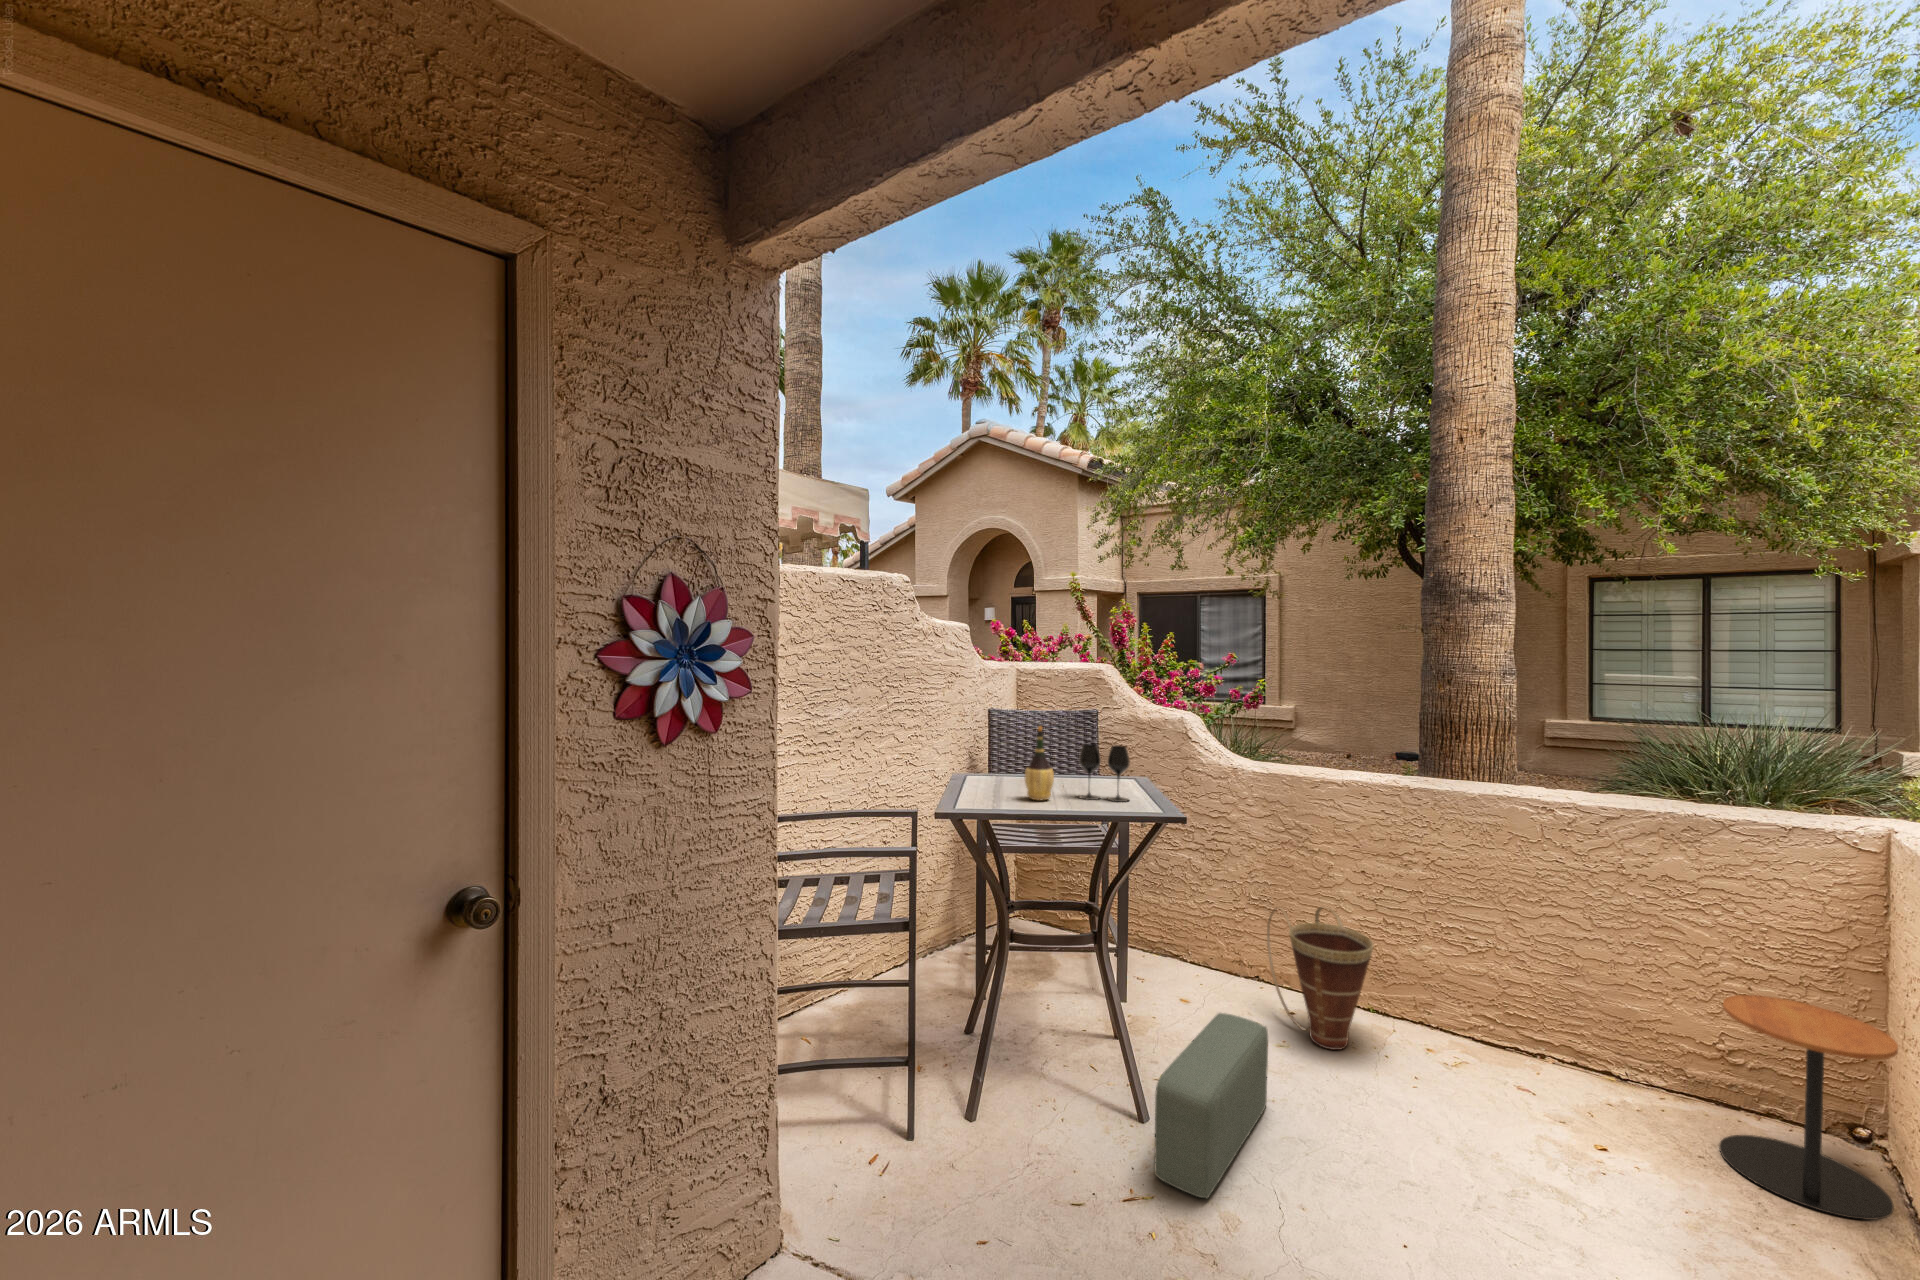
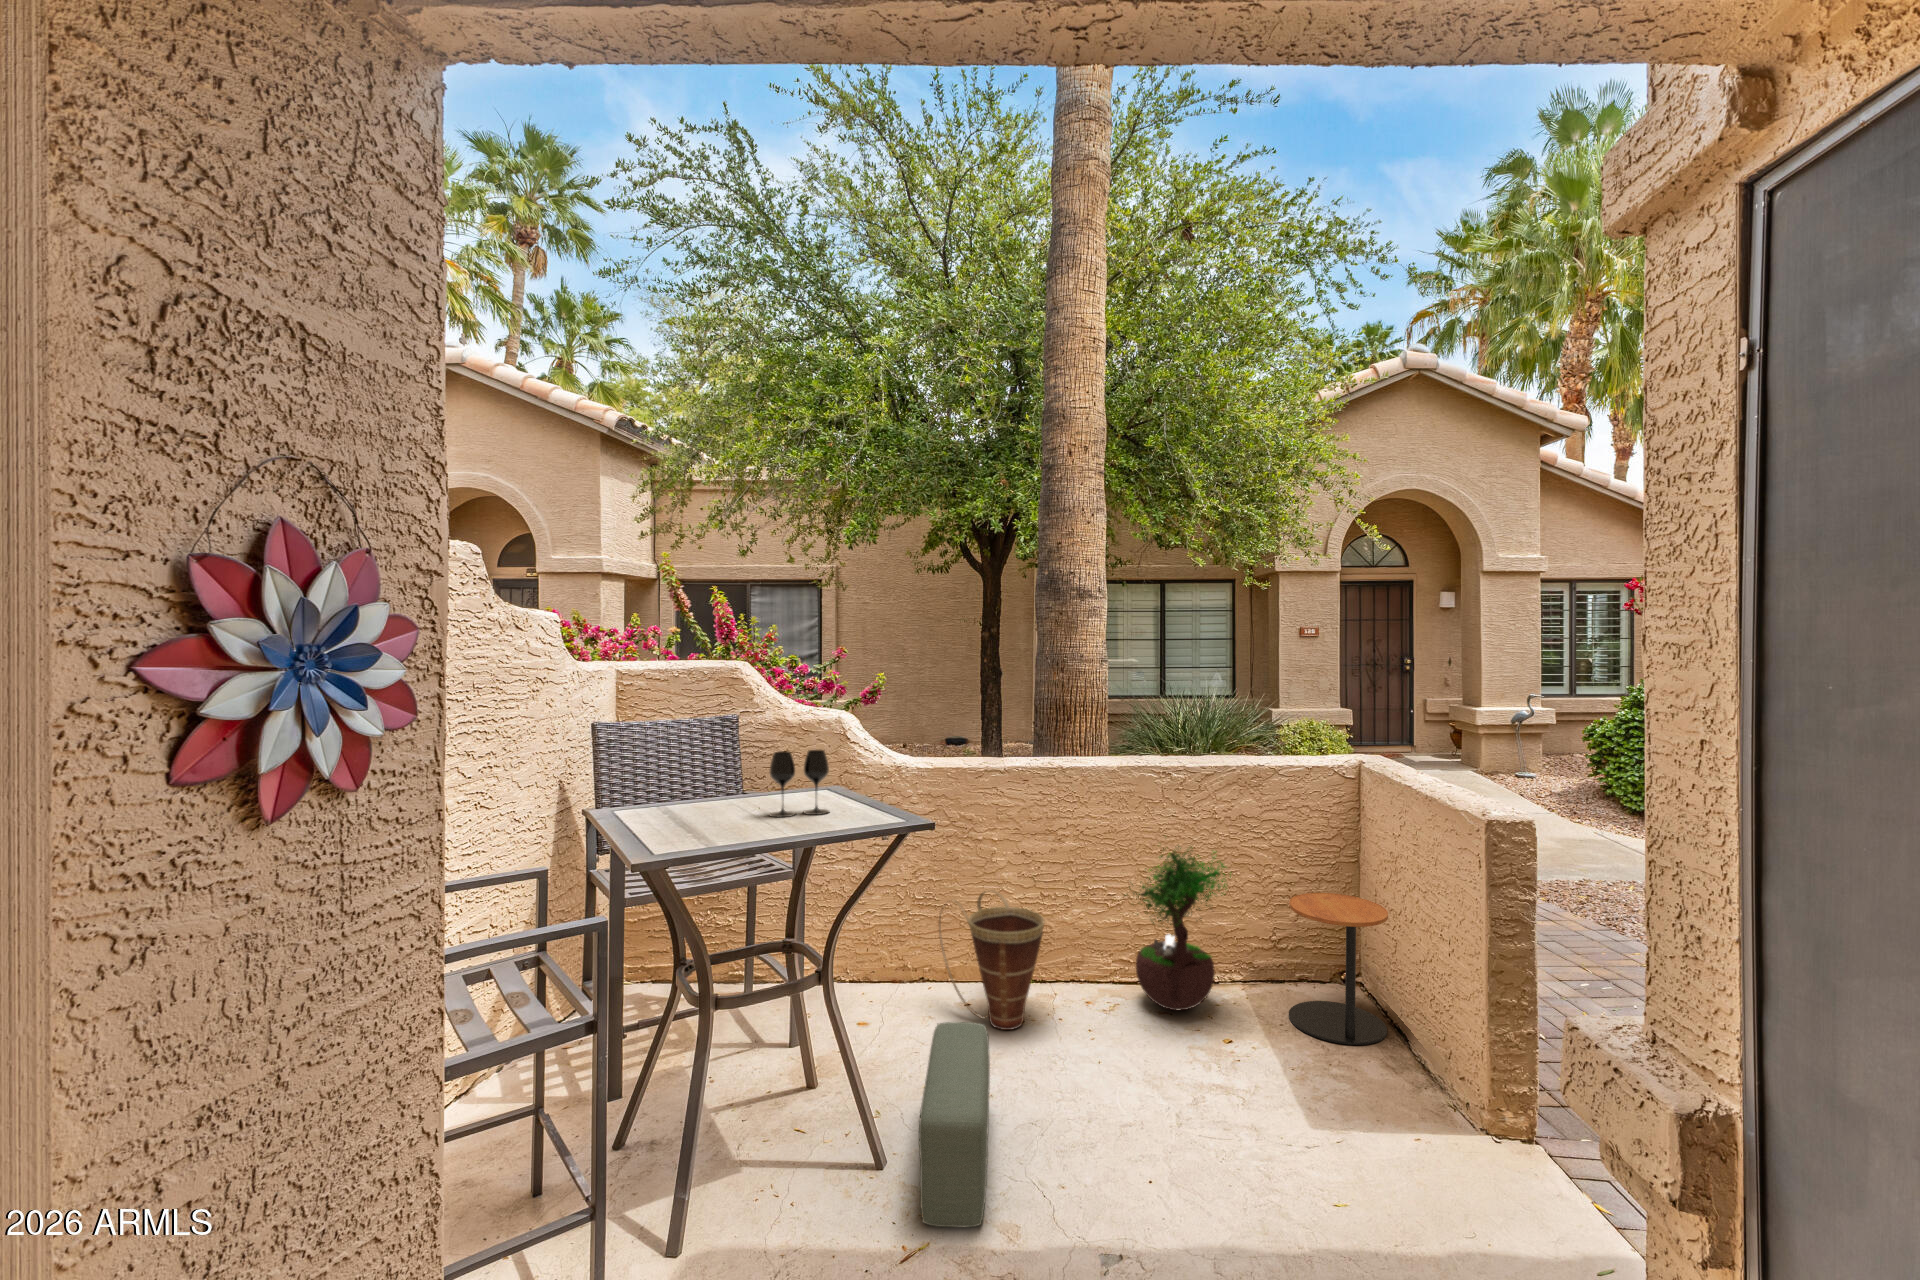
wine bottle: present [1024,726,1054,800] -> none [711,735,749,827]
potted tree: none [1474,883,1629,1092] -> present [1125,846,1231,1011]

